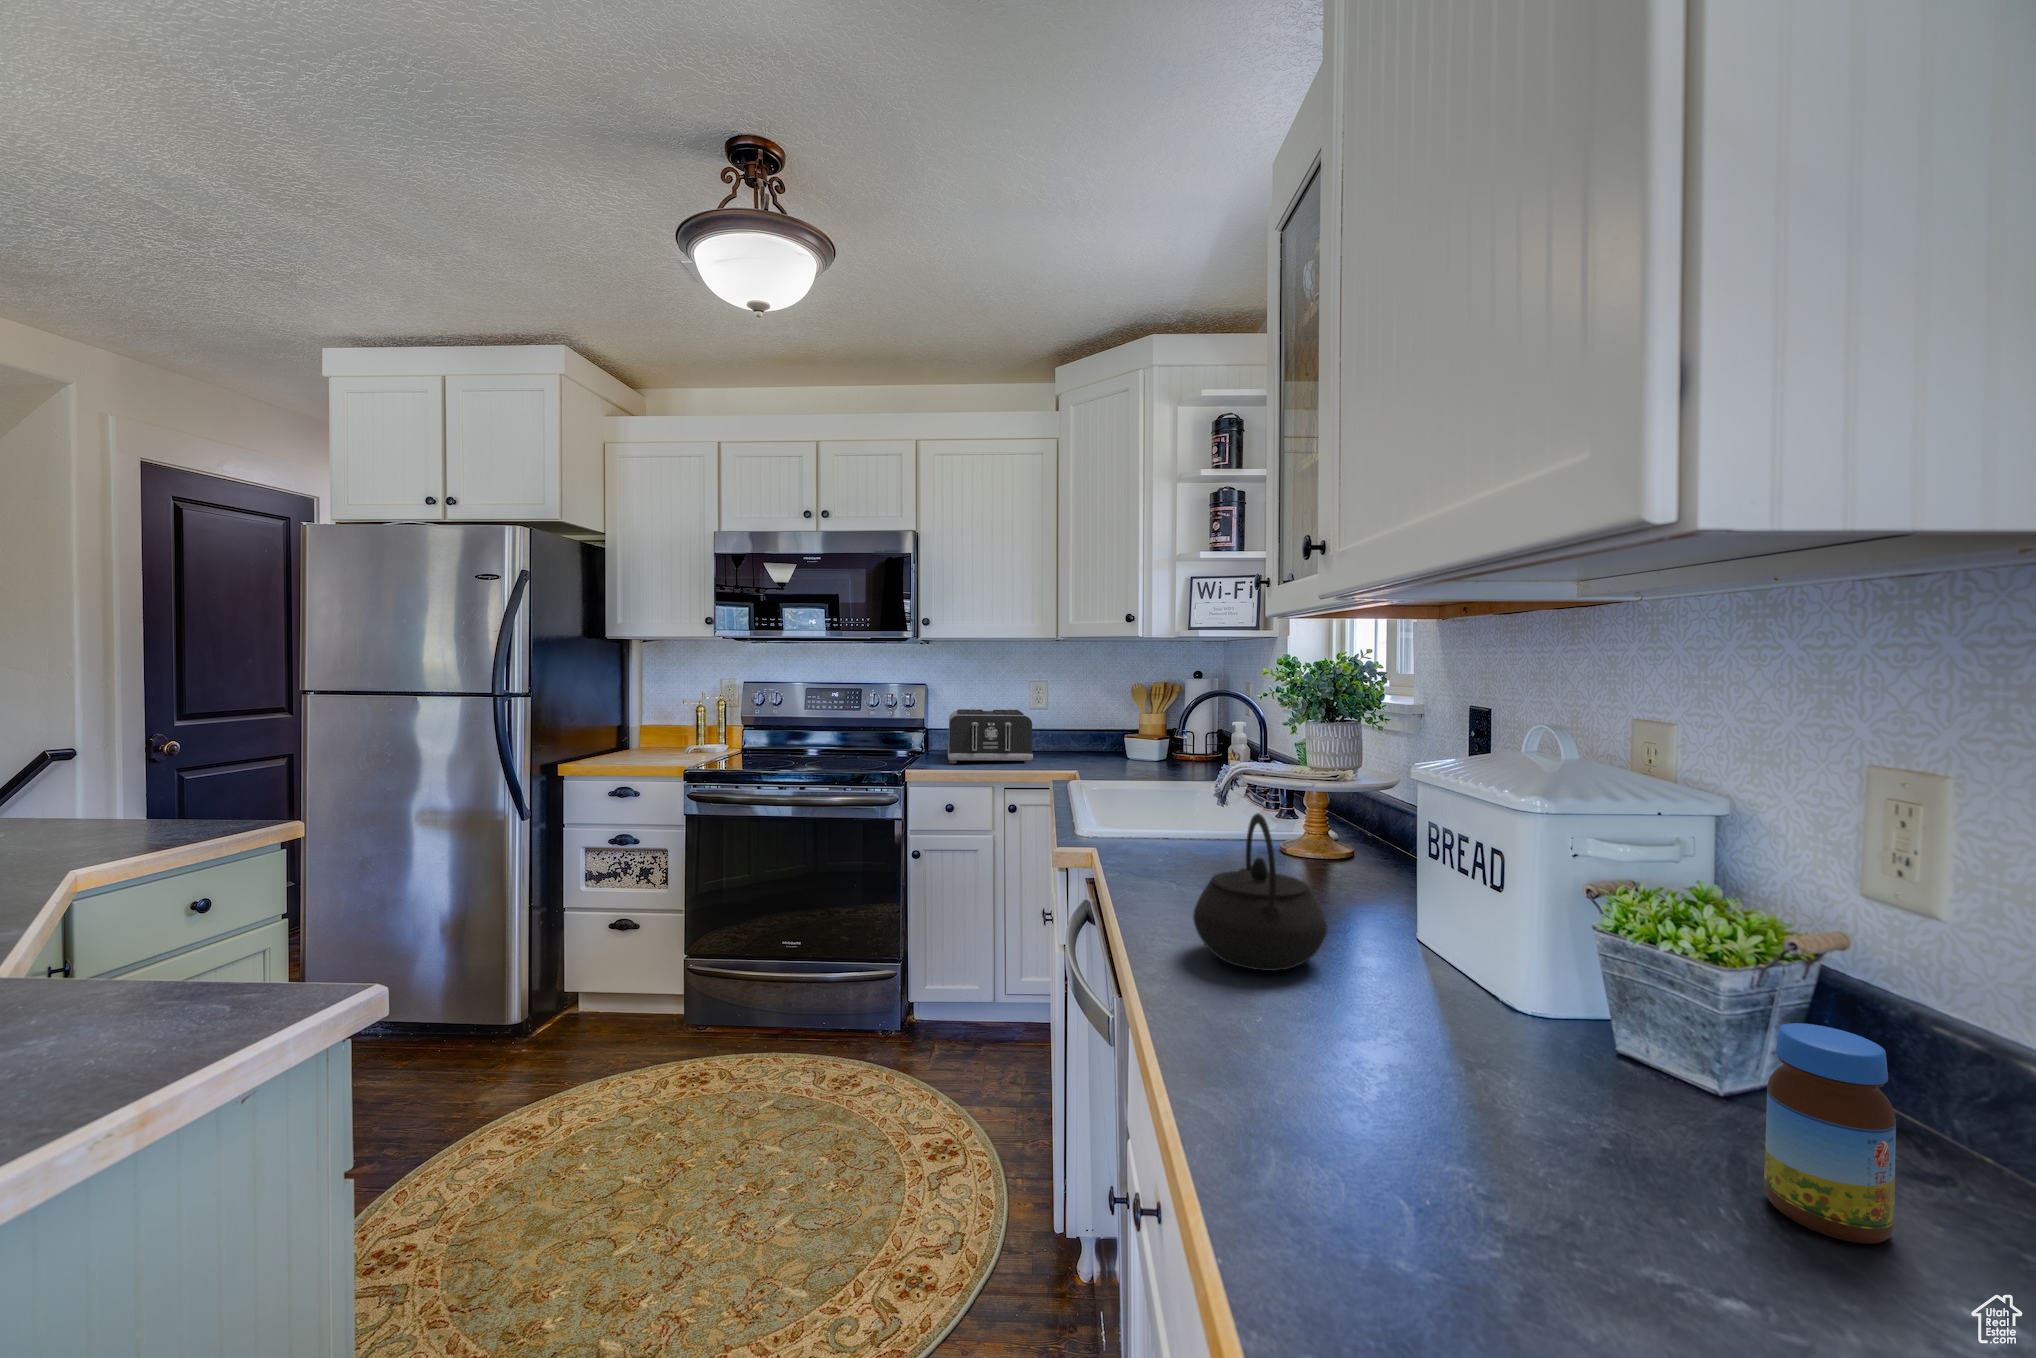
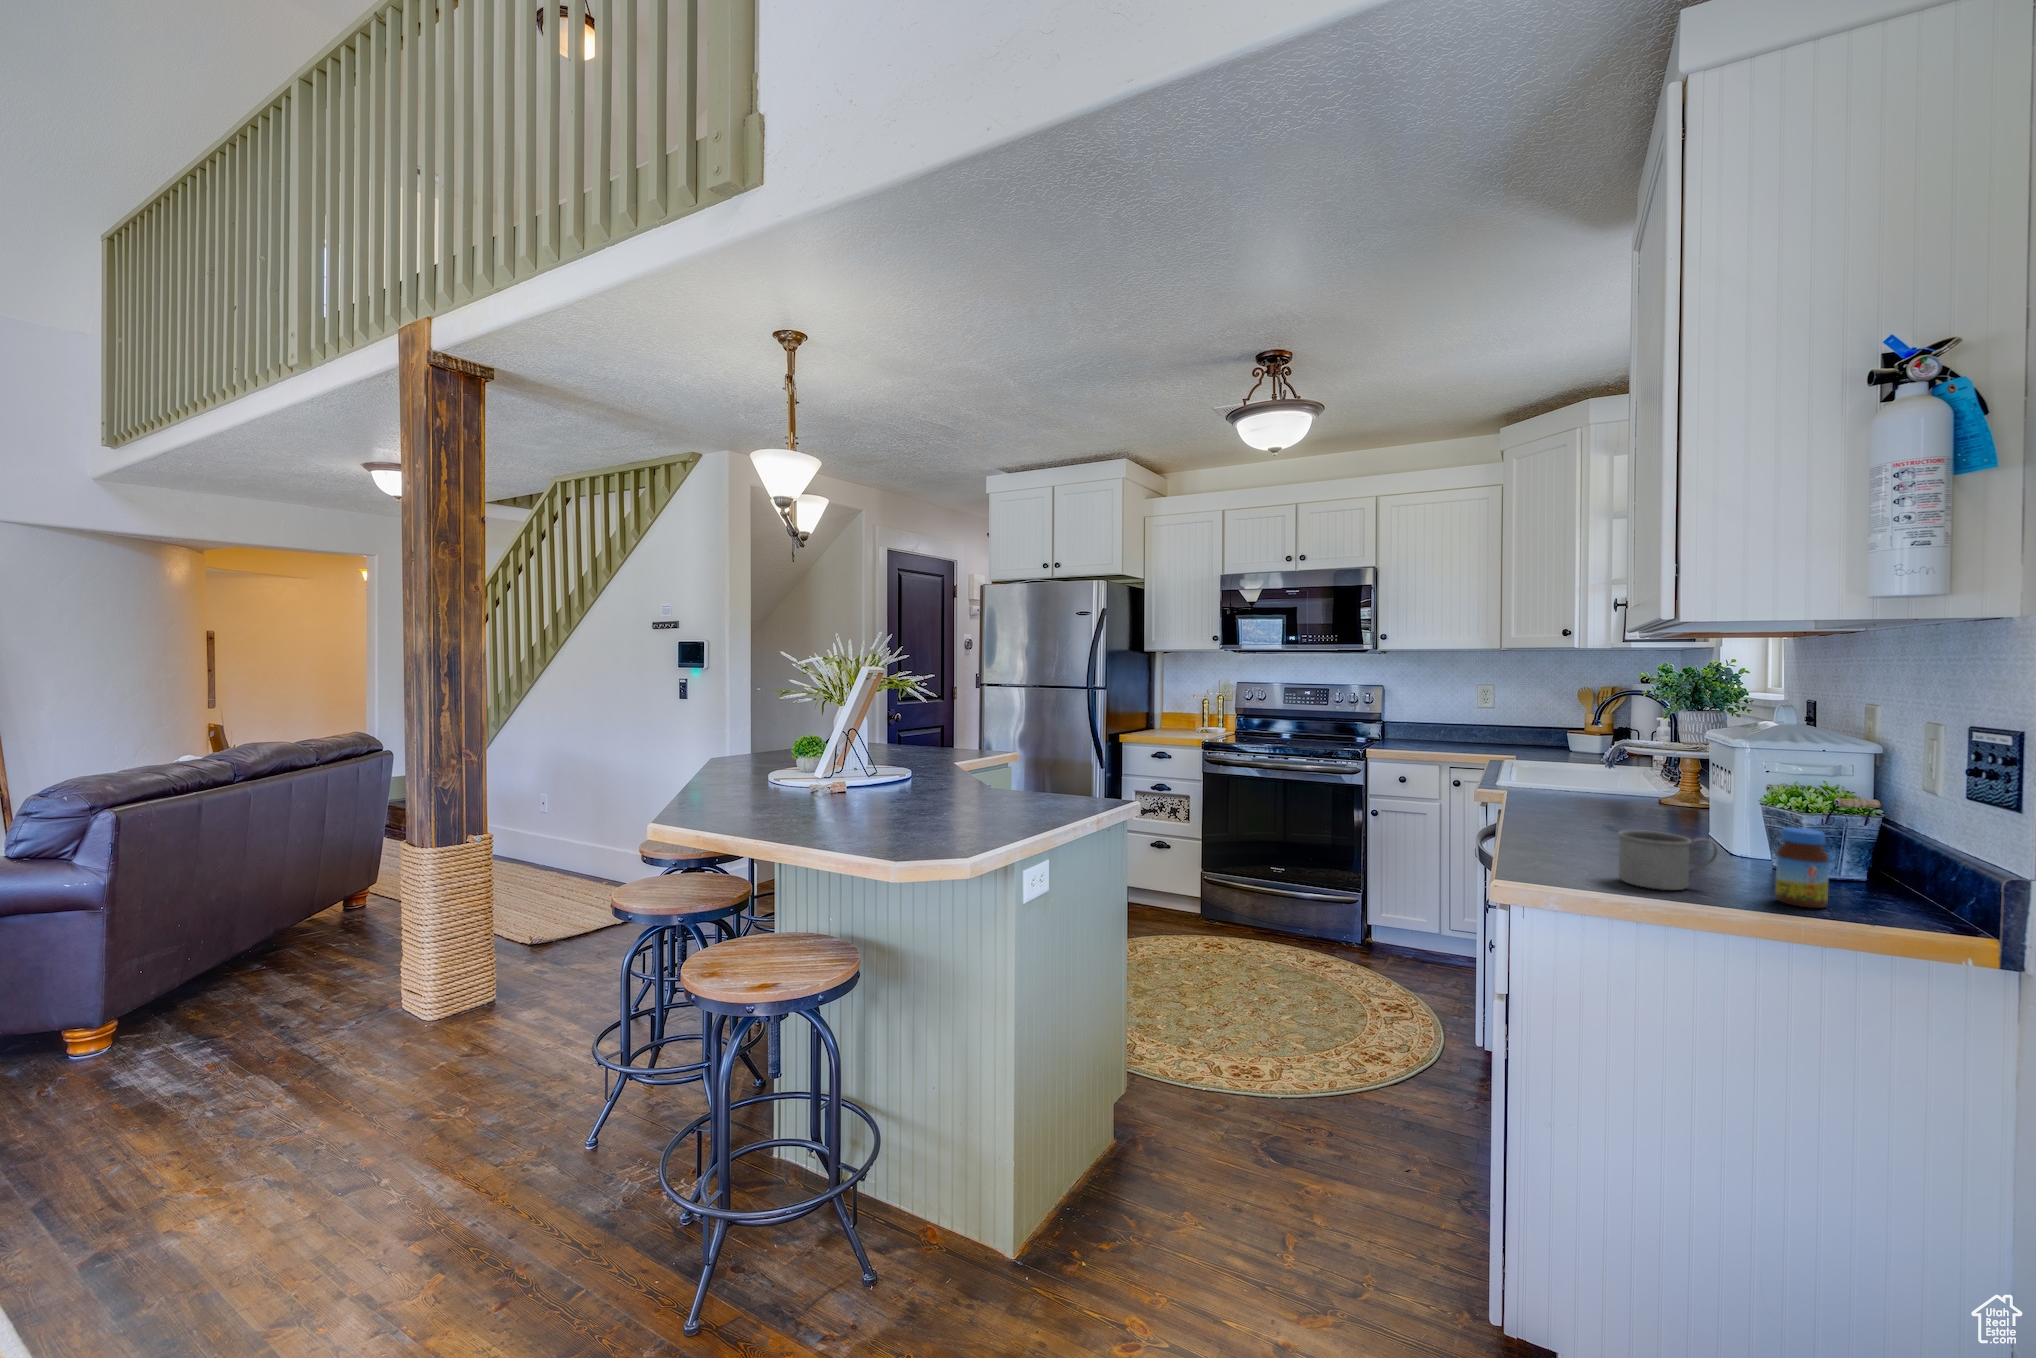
toaster: present [948,709,1033,763] -> none [1401,706,1477,750]
kettle: present [1193,813,1327,971] -> none [1550,756,1635,839]
mug: none [1423,1028,1631,1216] -> present [1618,830,1718,890]

